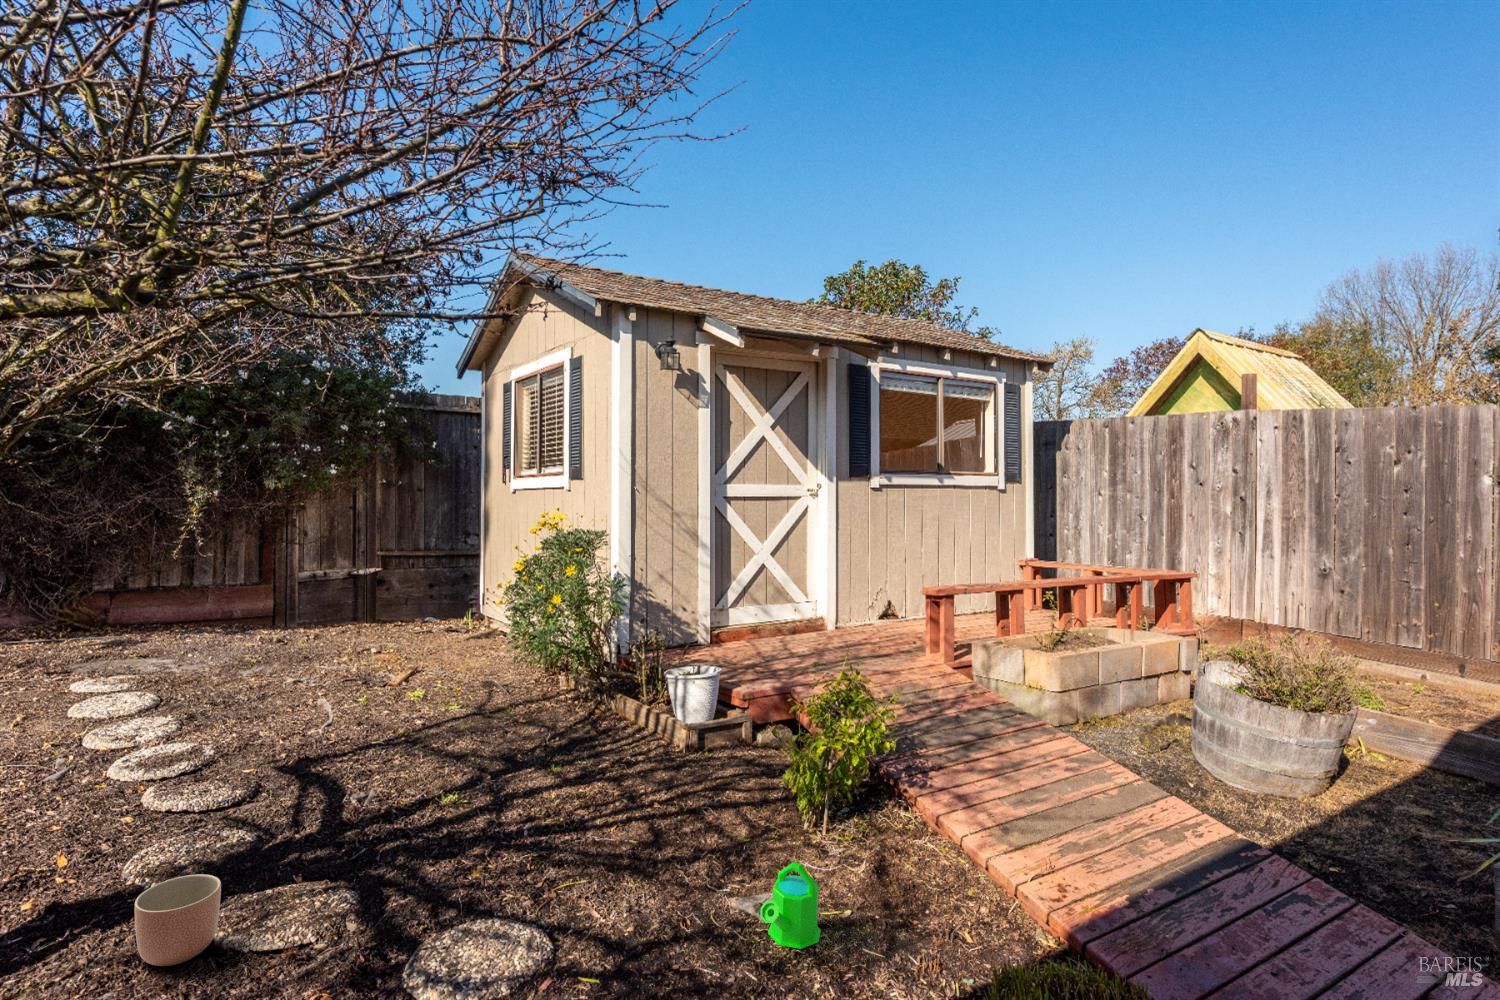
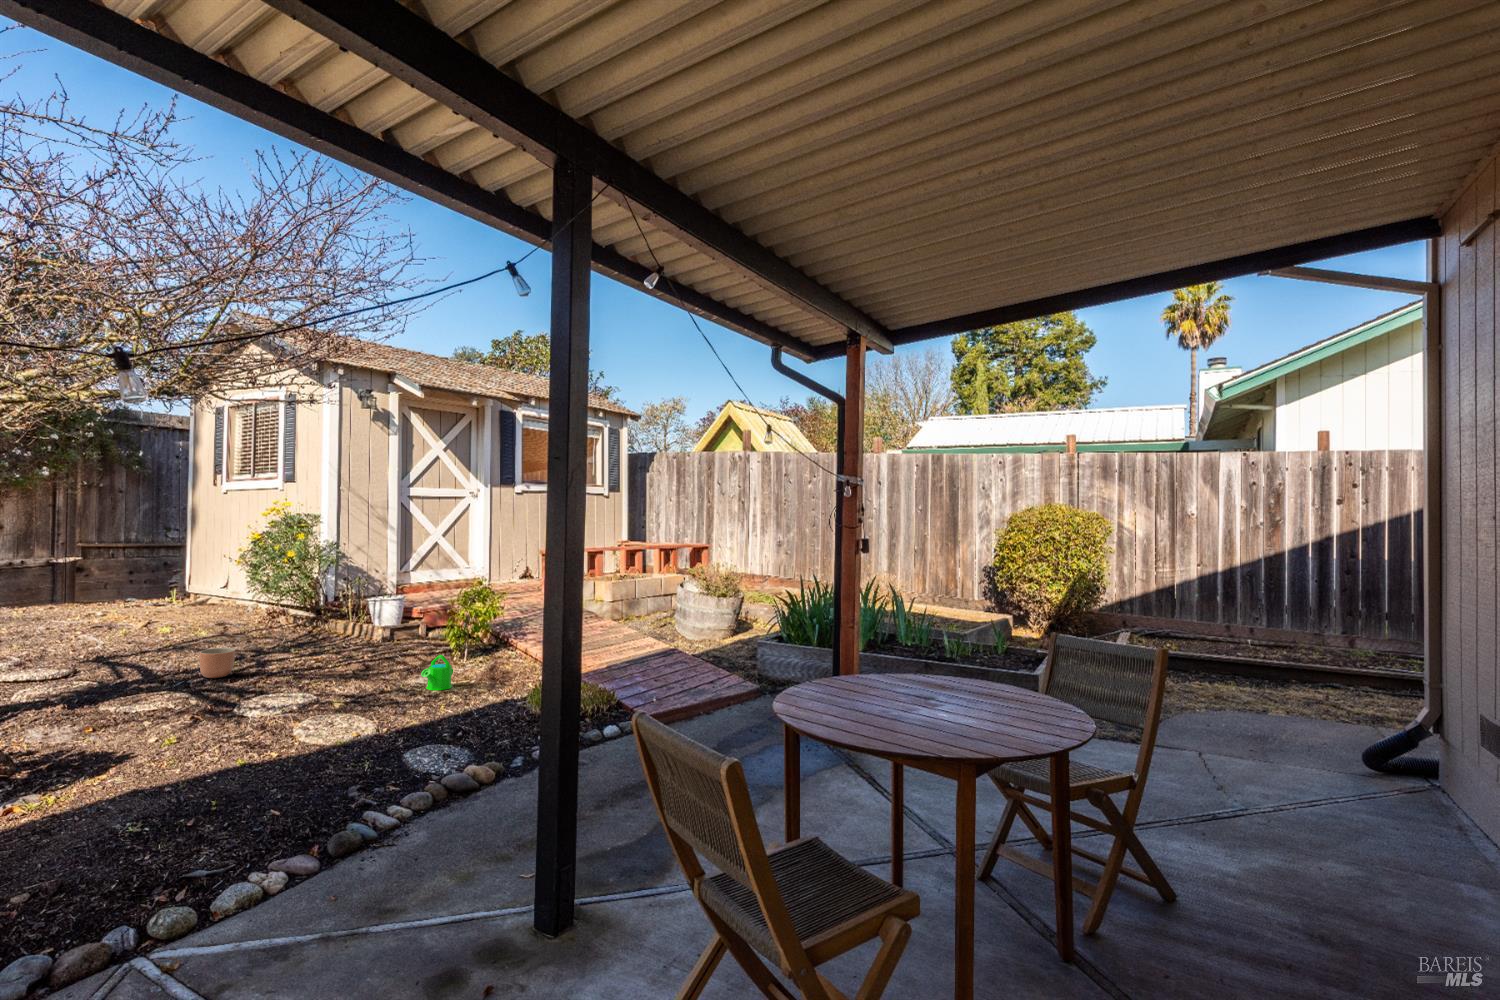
planter: present [135,874,221,966] -> present [200,648,235,678]

